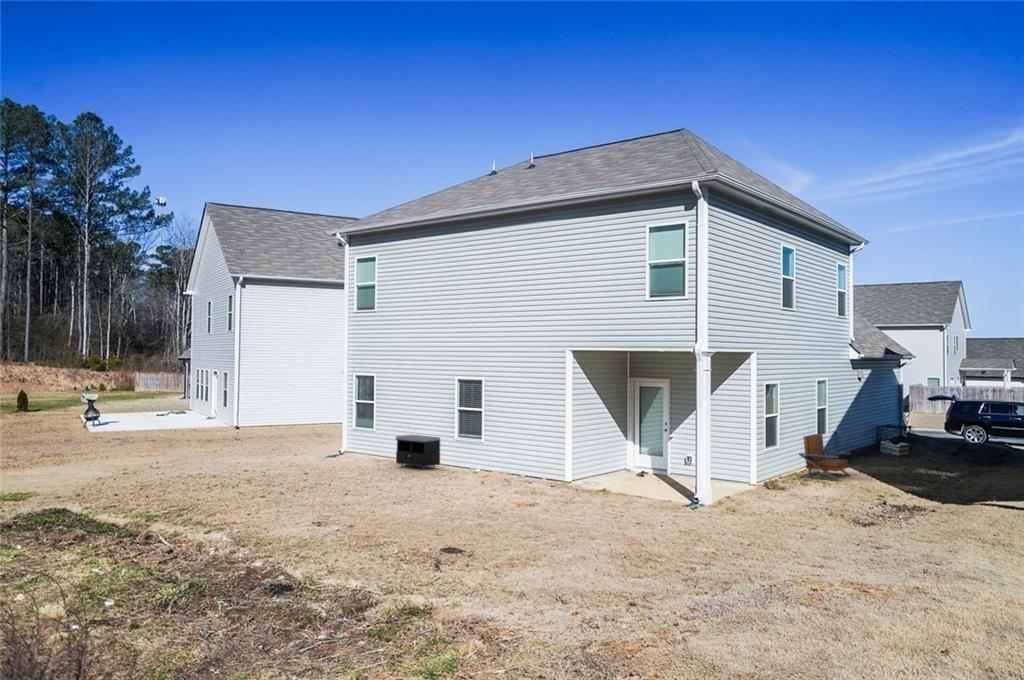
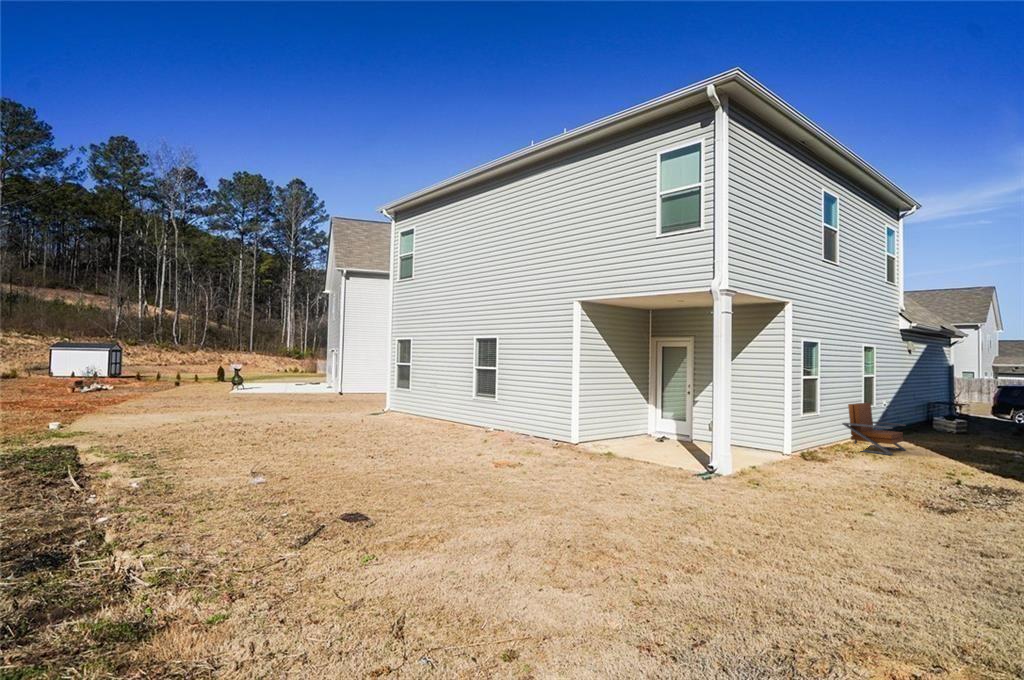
storage bench: present [396,435,440,469] -> none [420,393,460,427]

